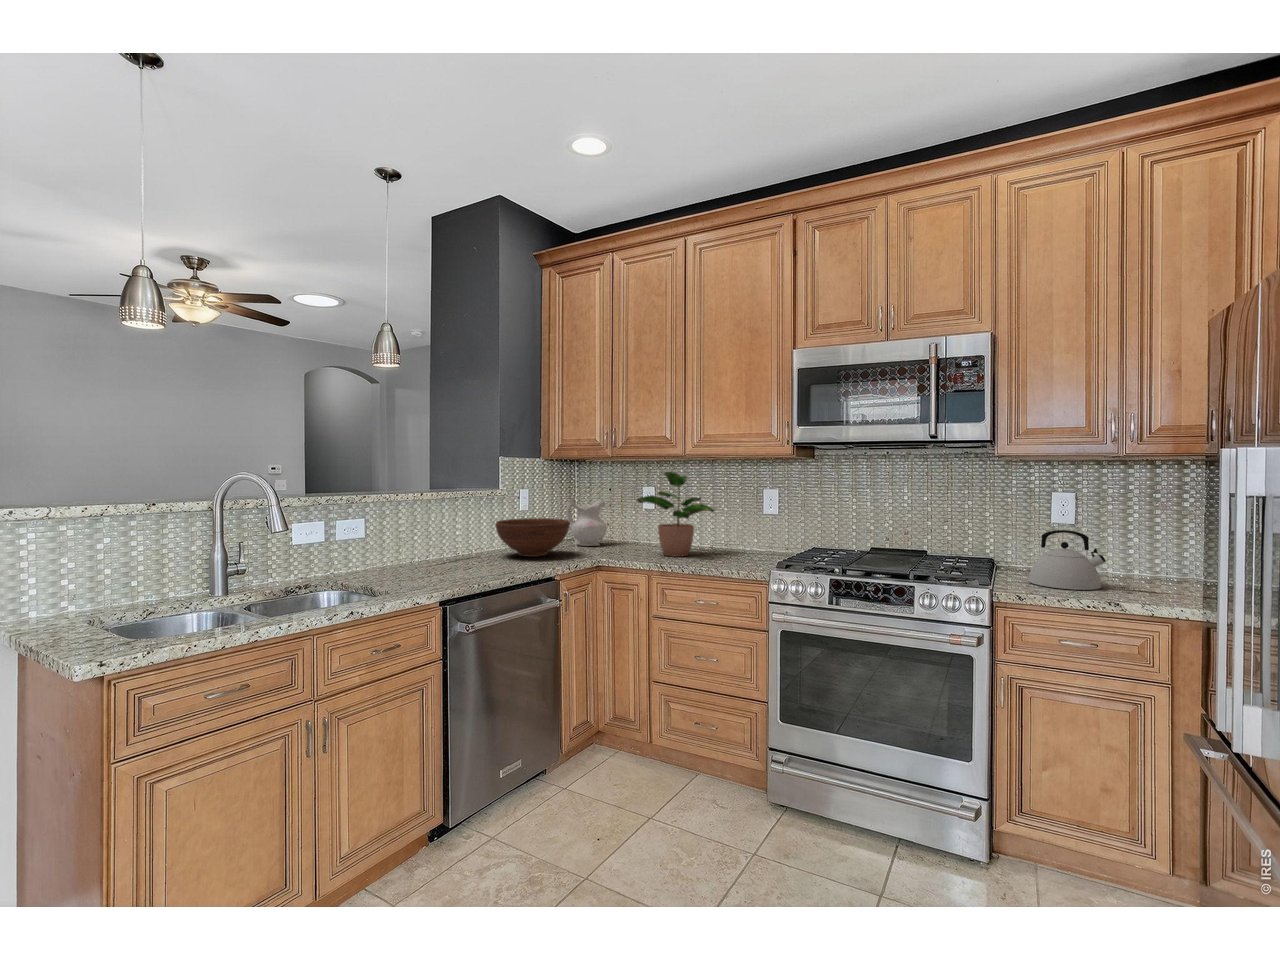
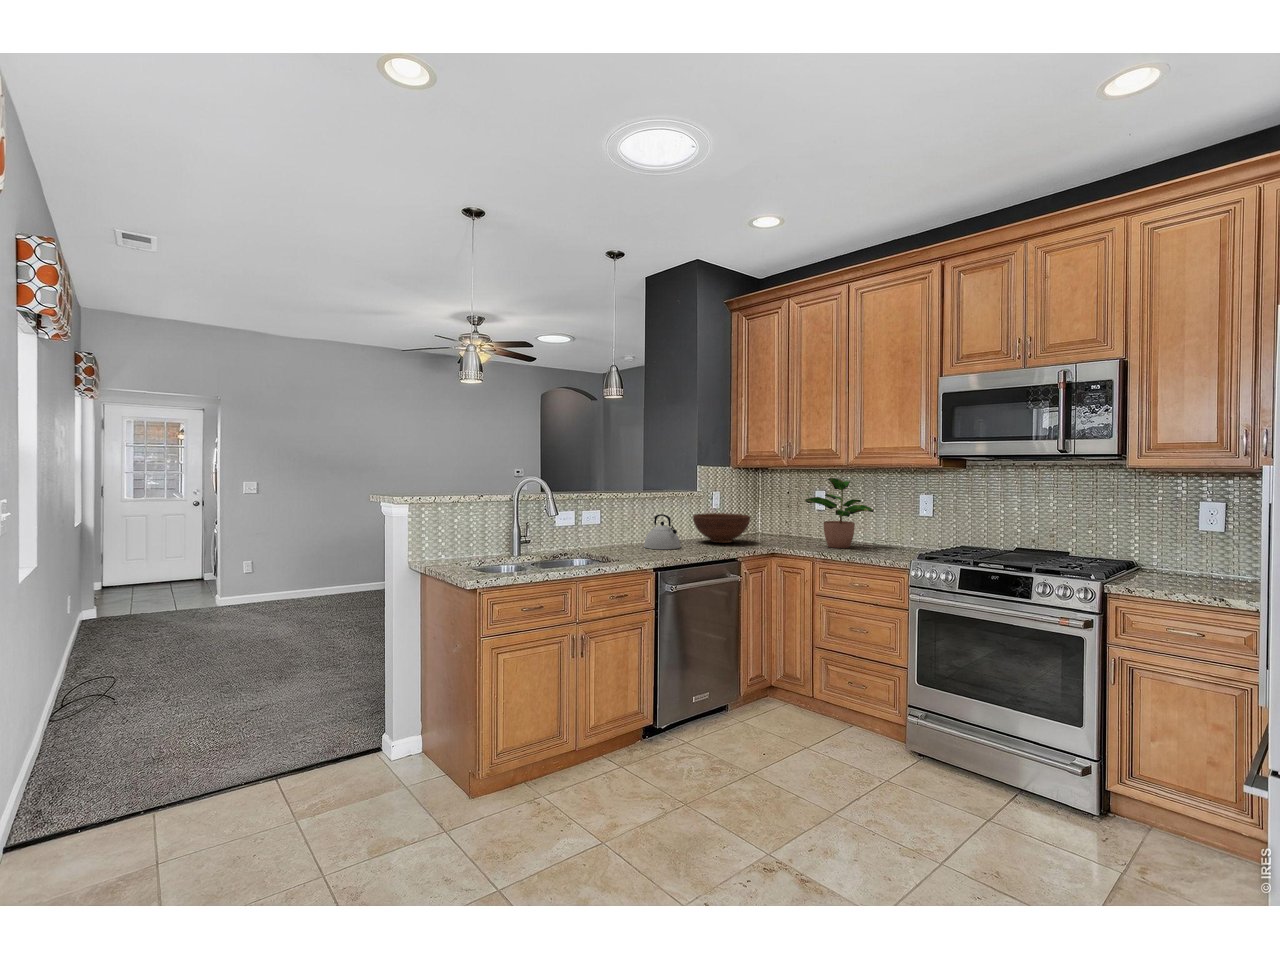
ceramic pitcher: present [566,500,607,546] -> none [750,499,784,537]
kettle: present [1028,530,1105,590] -> present [644,514,681,549]

